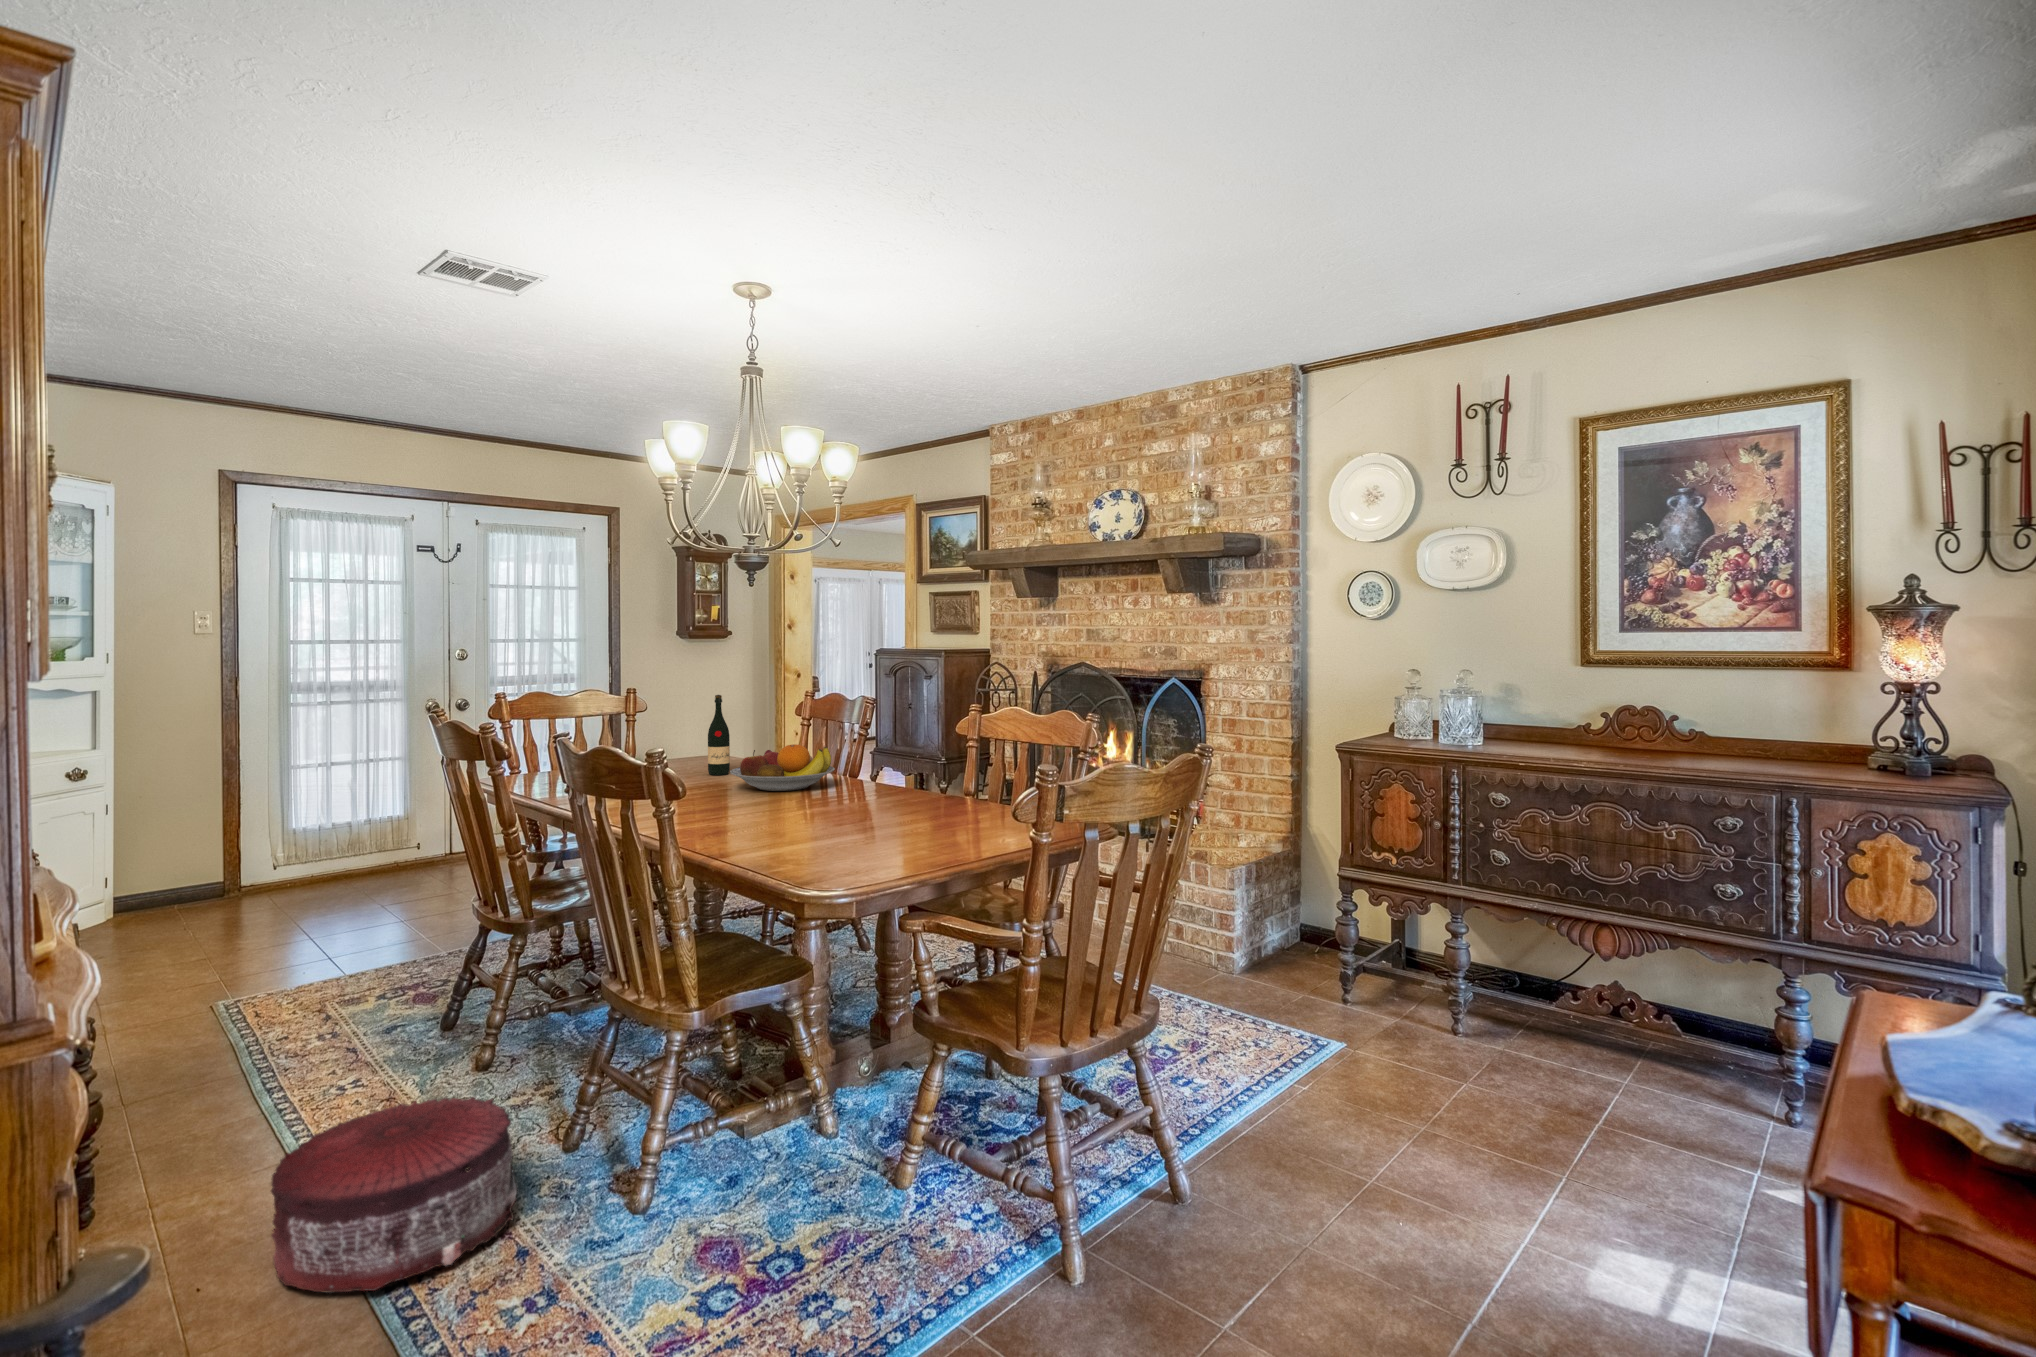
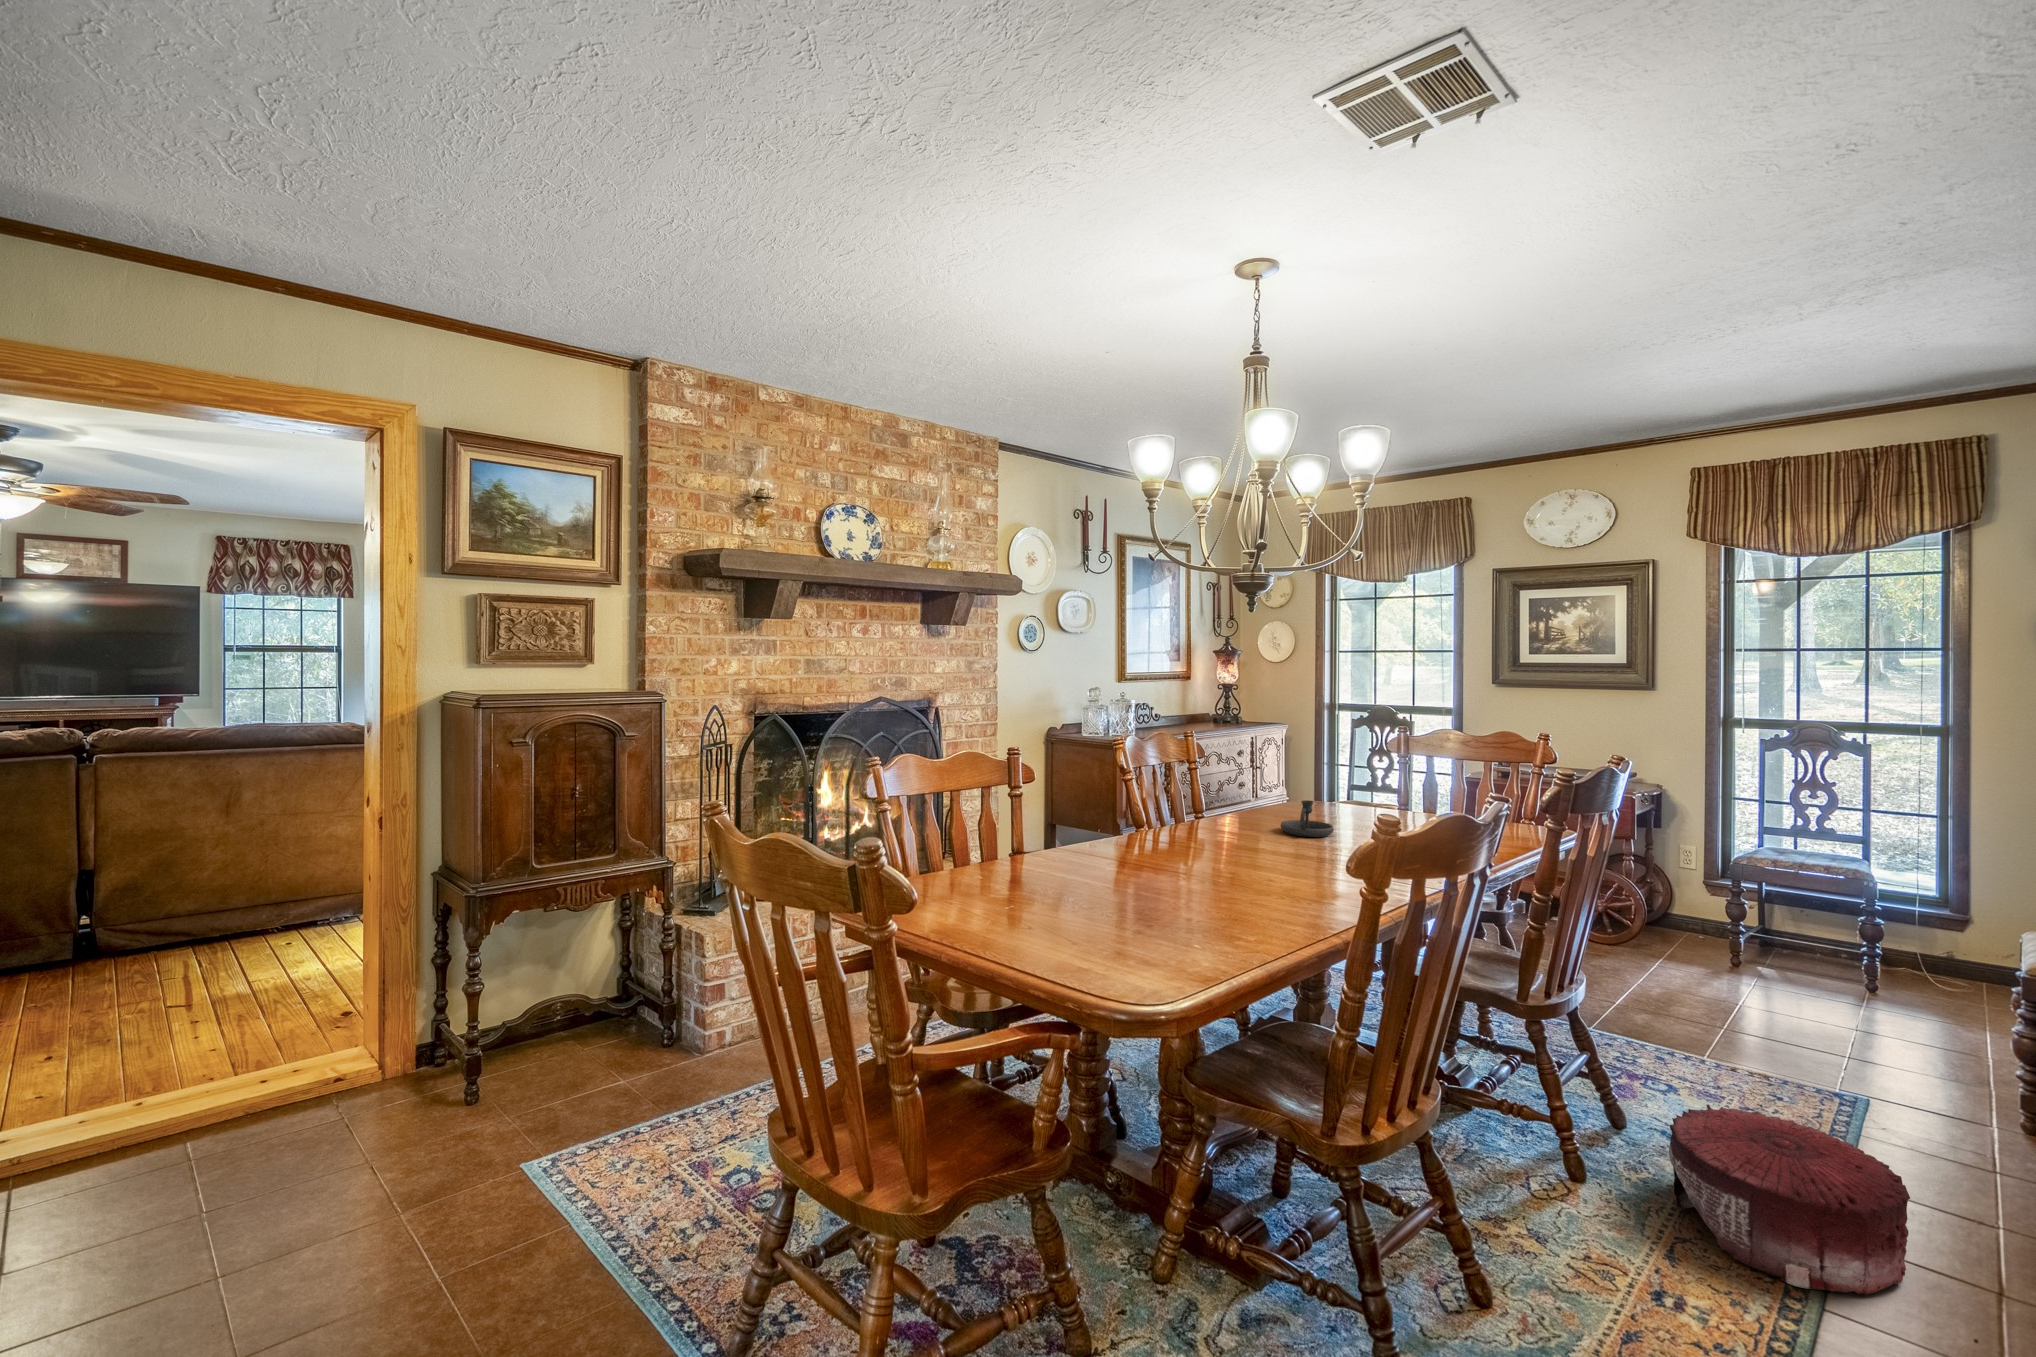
wine bottle: present [708,695,730,775] -> none [1076,763,1107,880]
fruit bowl: present [730,744,835,791] -> none [1137,800,1258,860]
candlestick: none [845,773,908,814] -> present [1281,800,1334,837]

